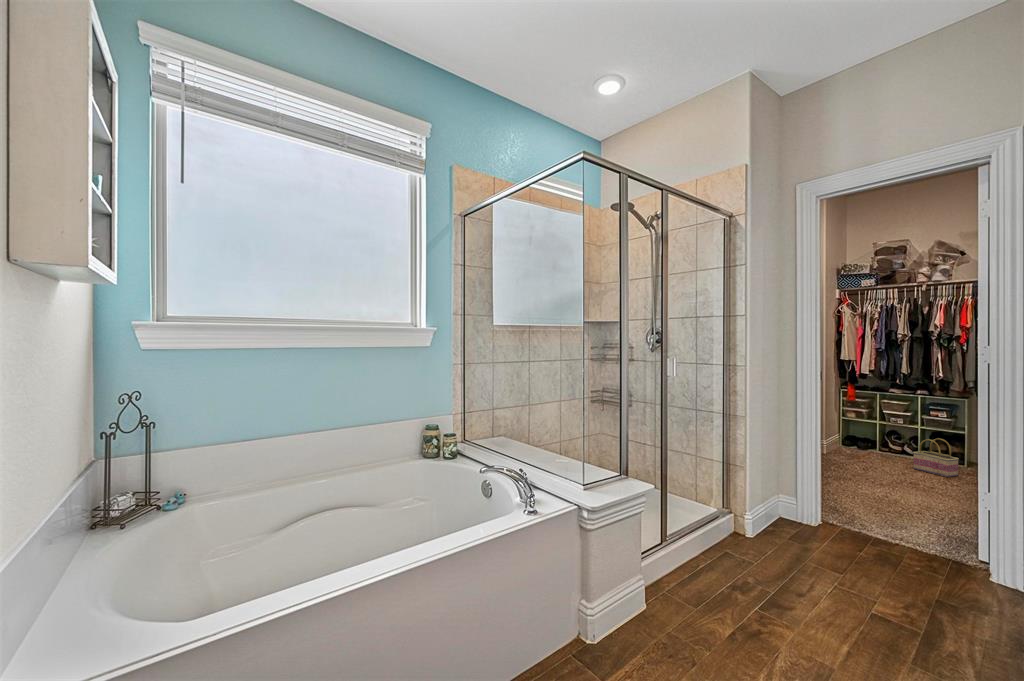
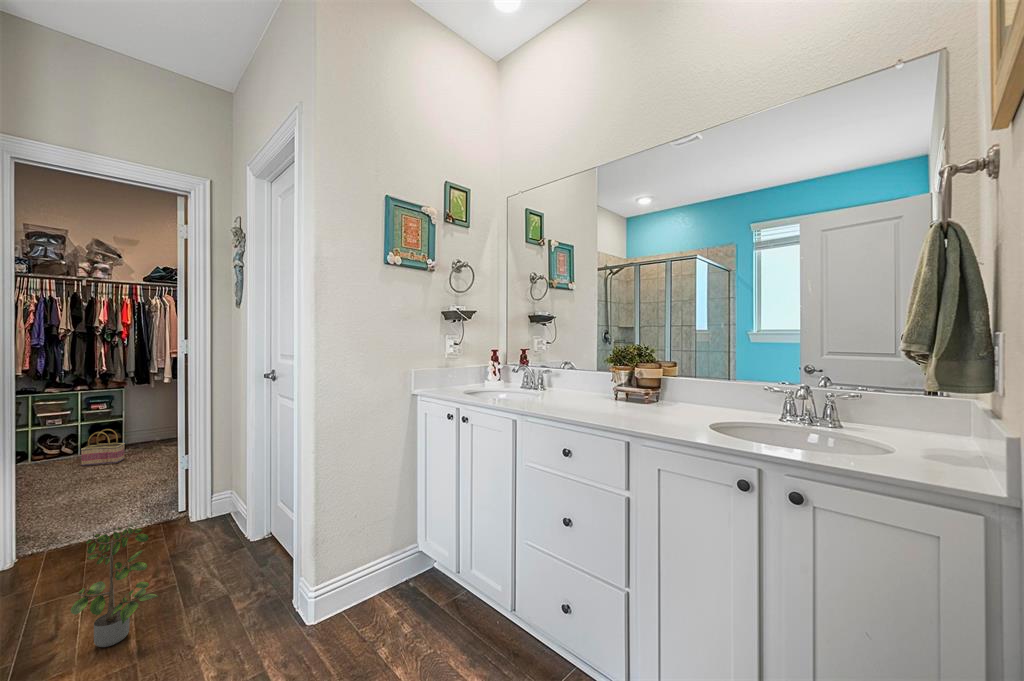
potted plant: none [803,525,870,638] -> present [70,528,159,647]

